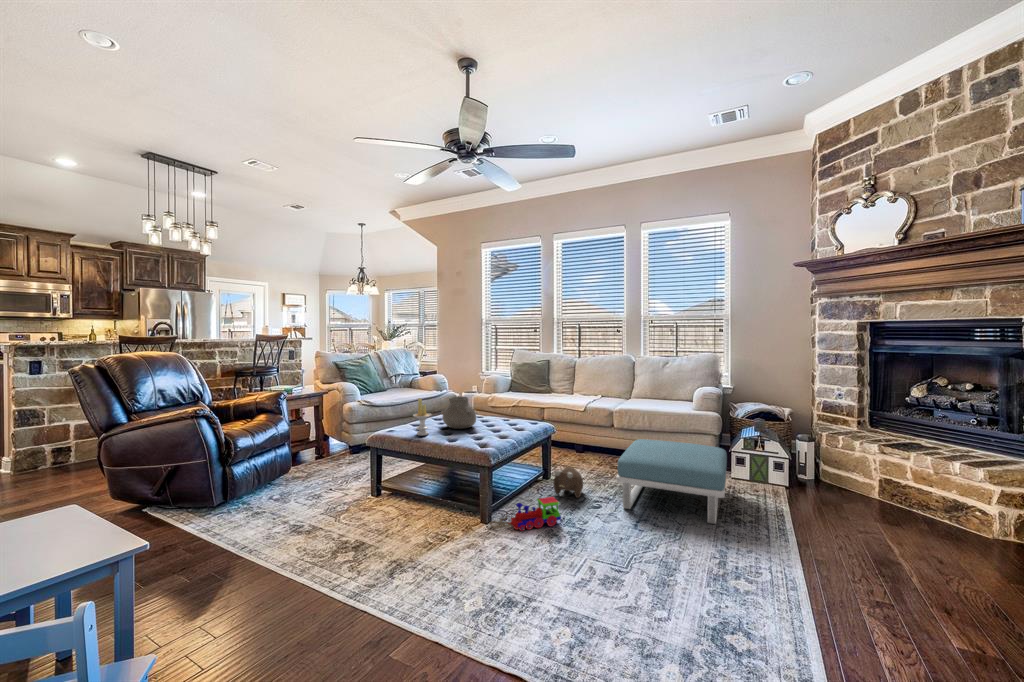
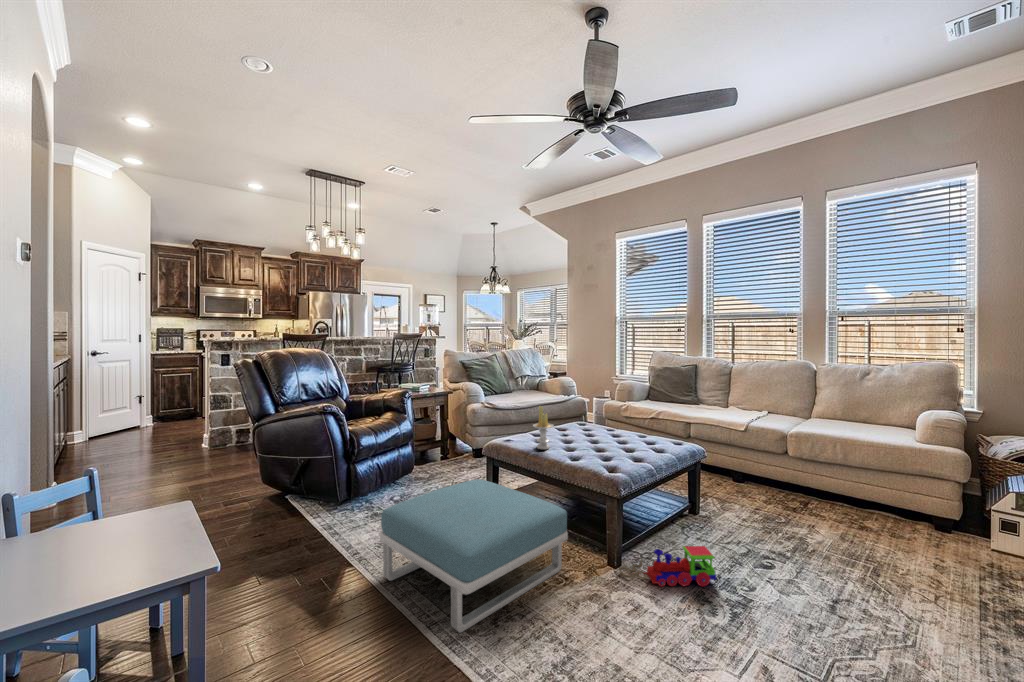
vase: present [441,396,476,429] -> none [565,406,607,445]
footstool: present [616,439,727,524] -> present [380,479,568,632]
plush toy: present [554,468,583,498] -> none [705,506,747,548]

